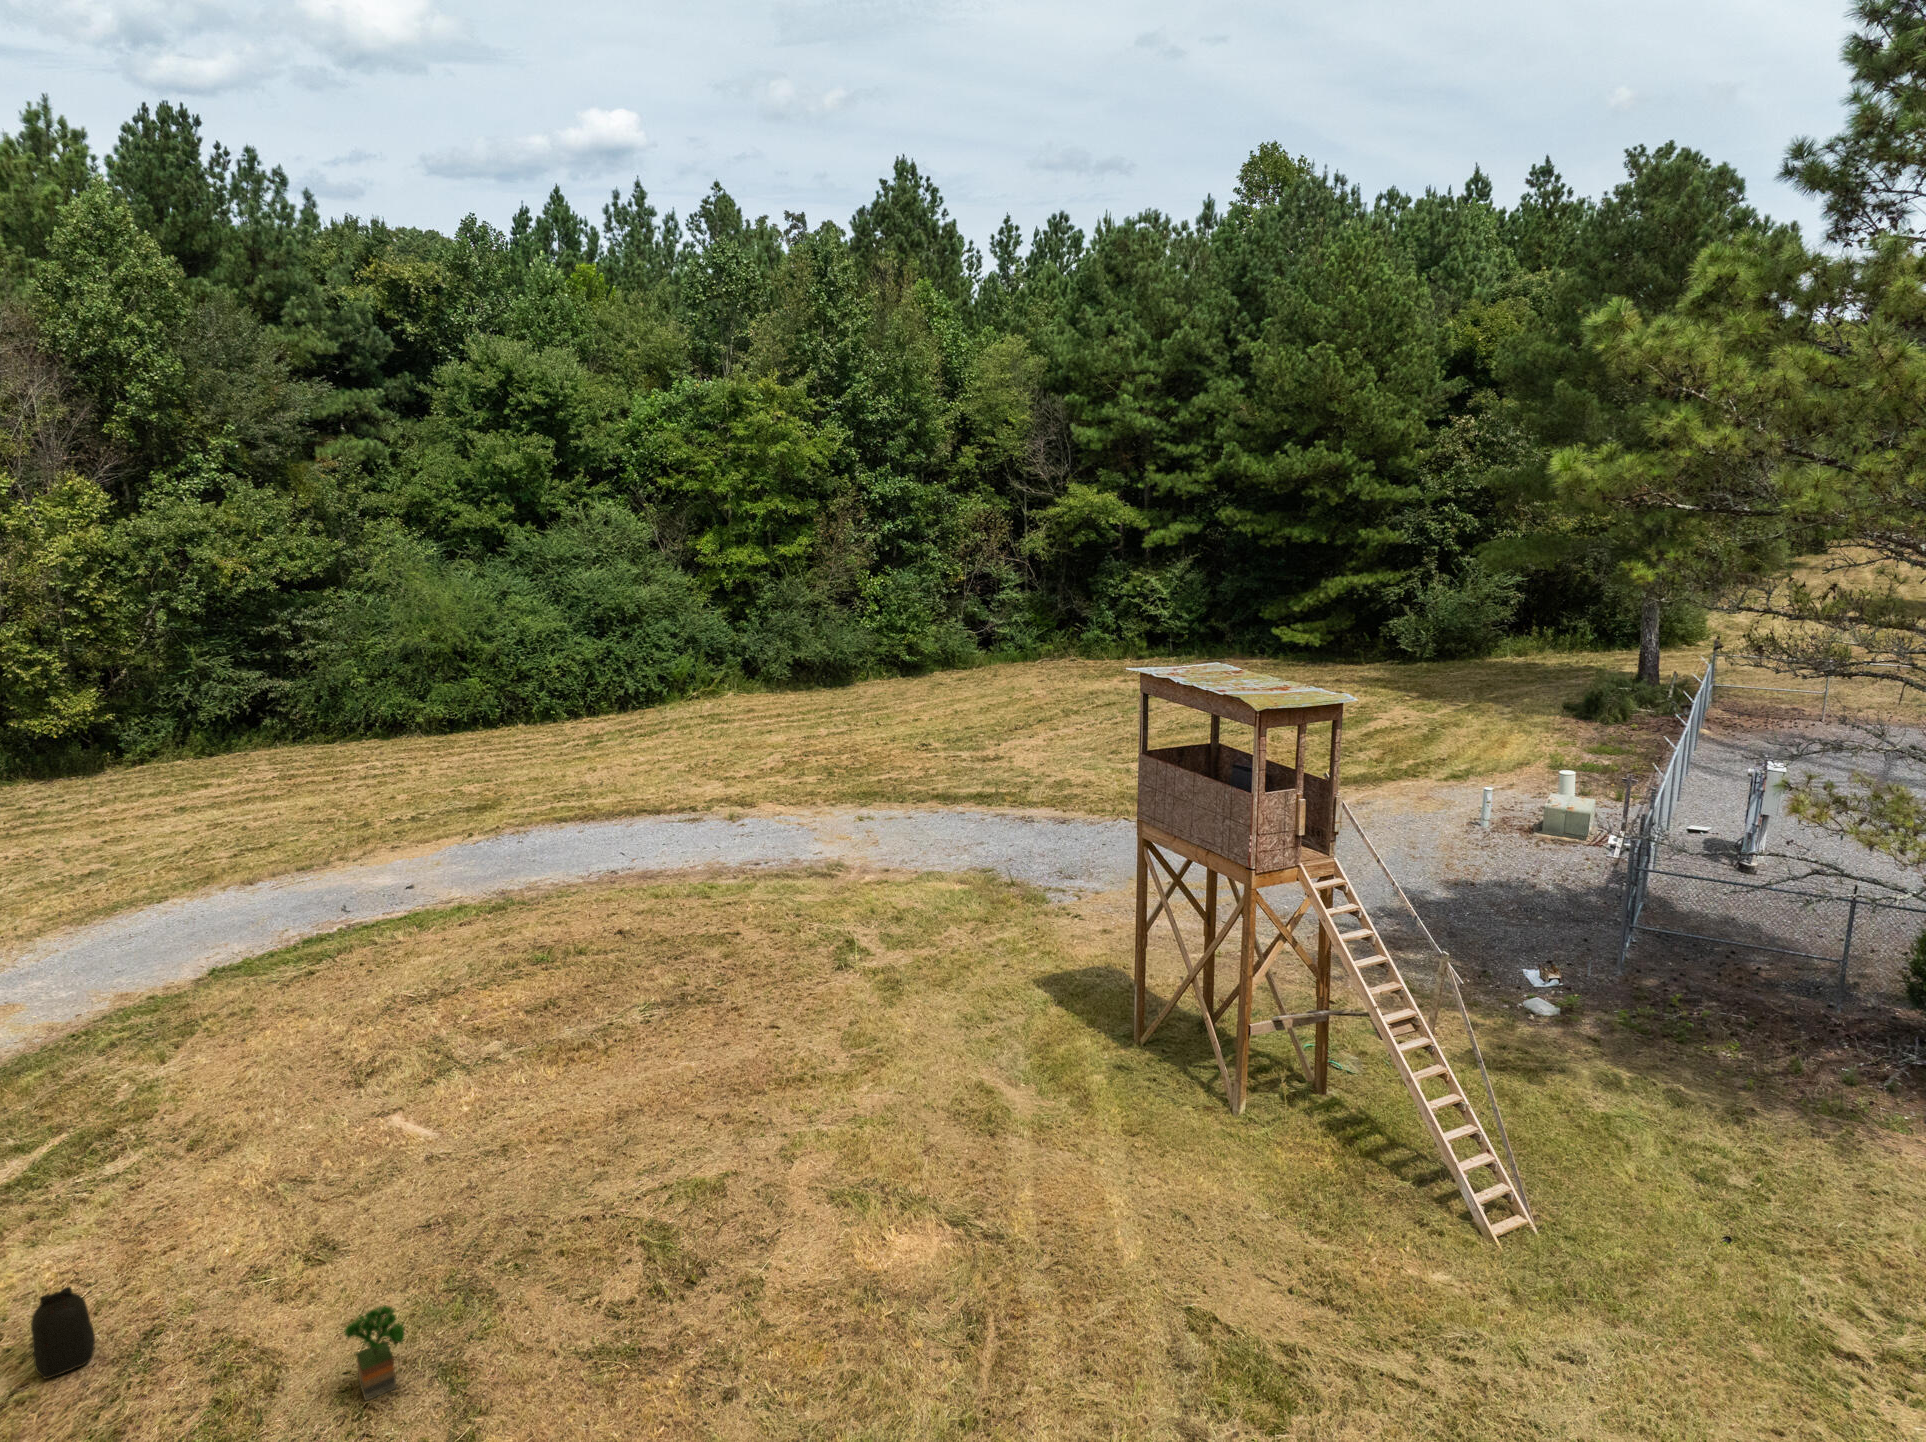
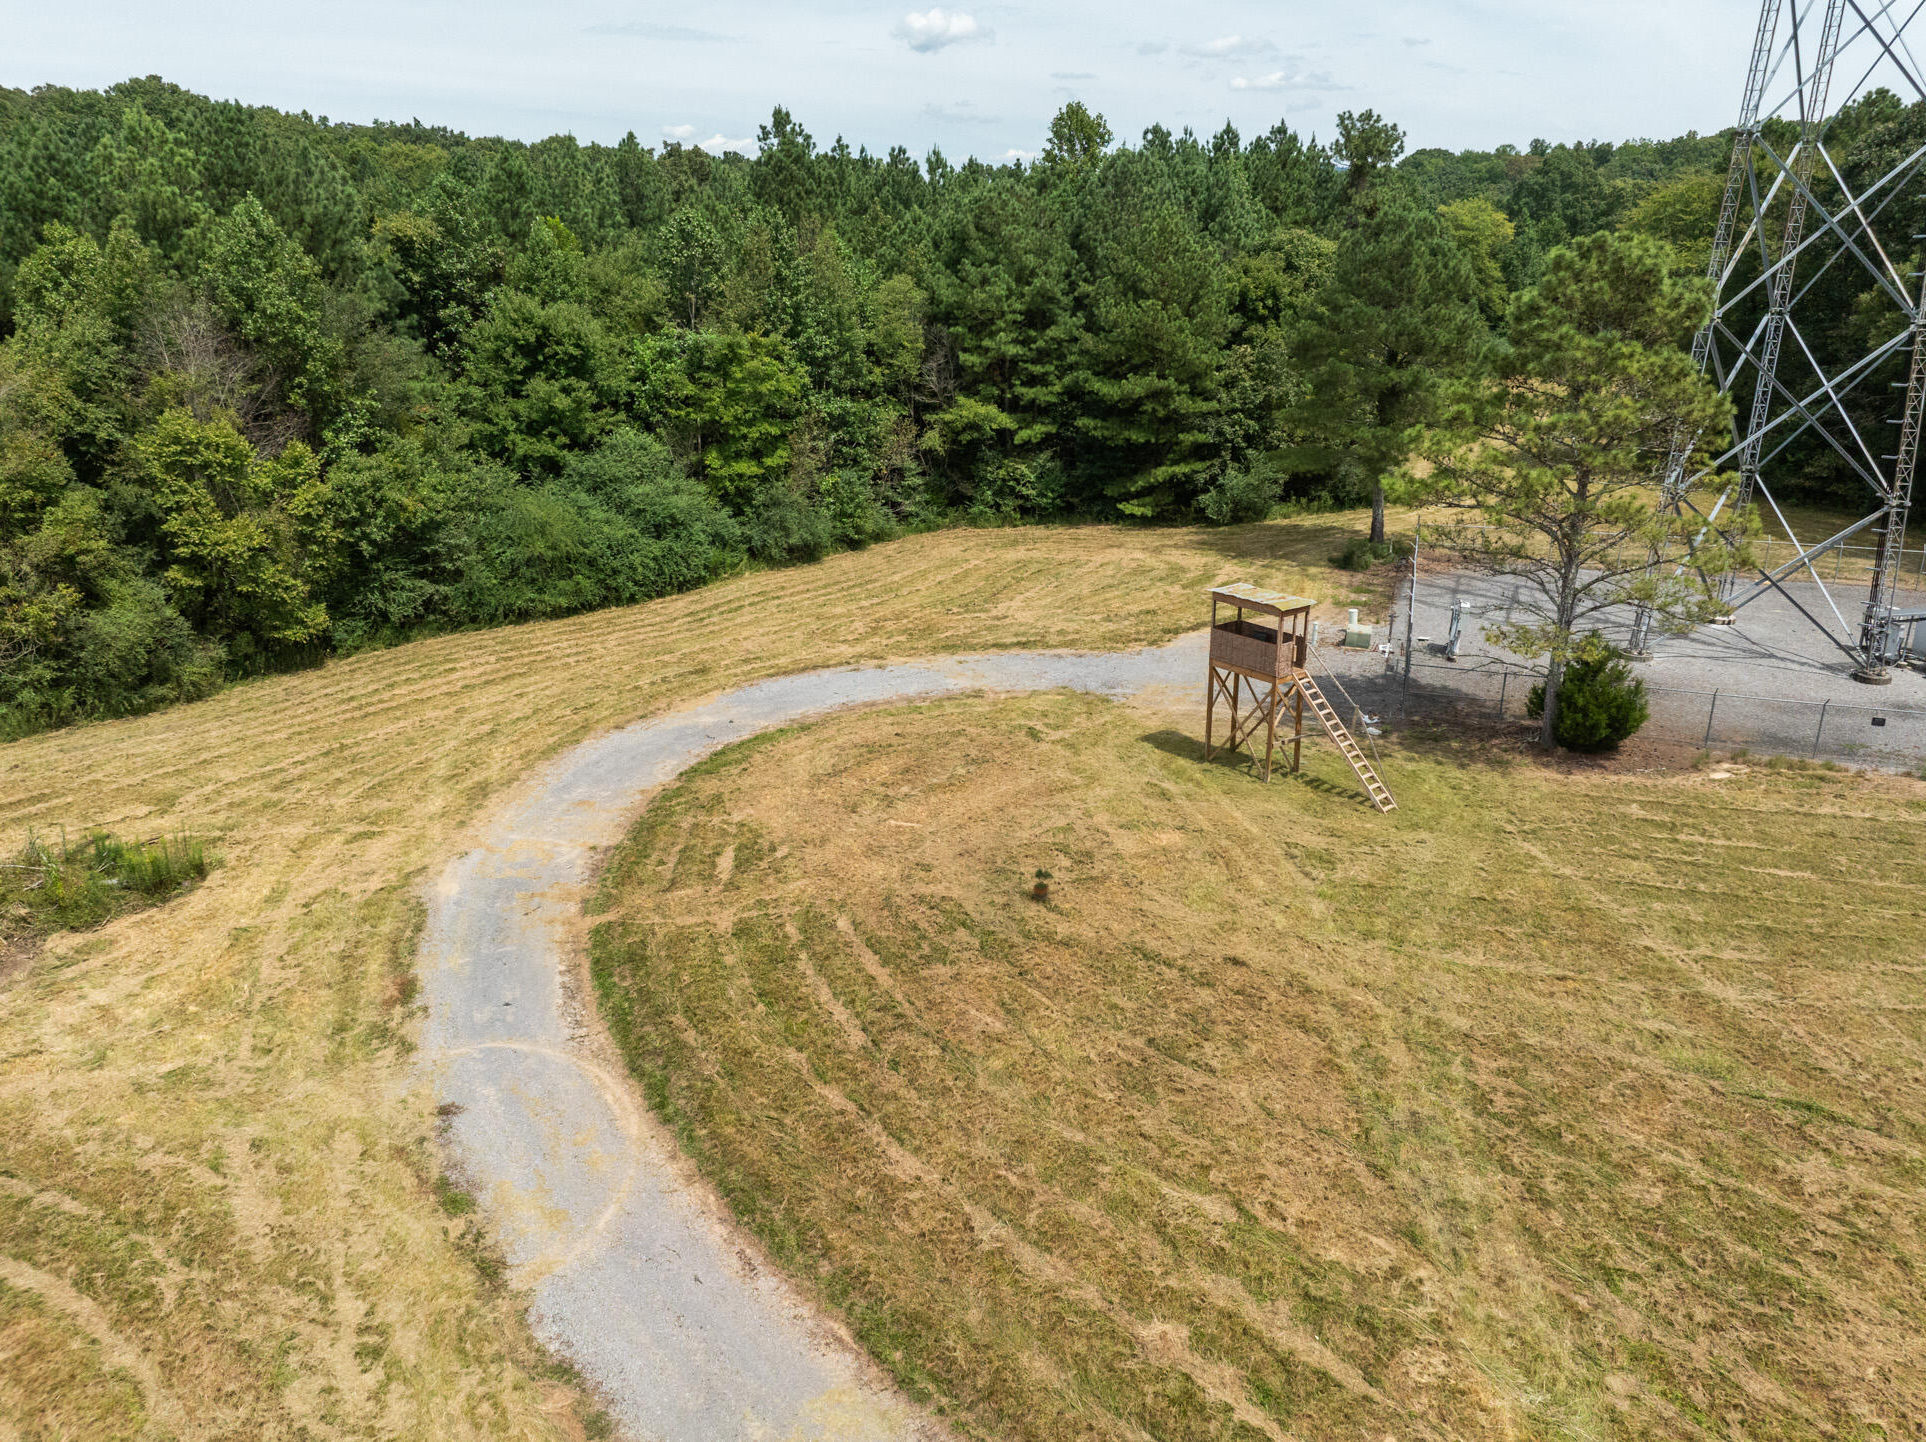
backpack: present [31,1287,95,1379] -> none [901,880,925,912]

